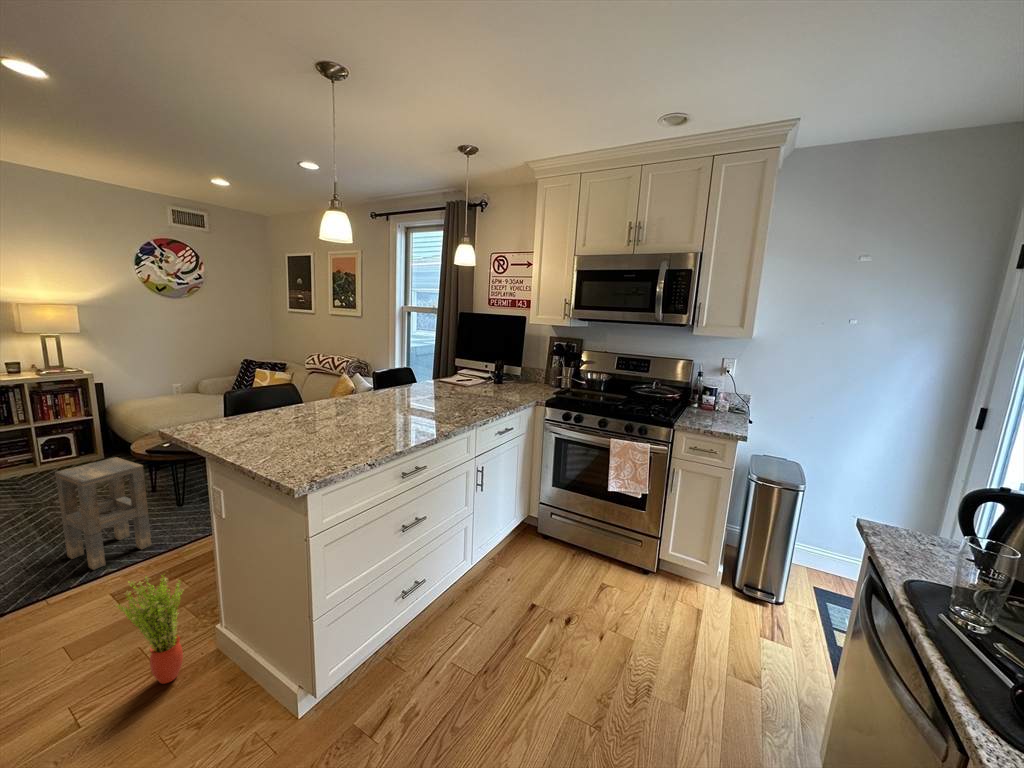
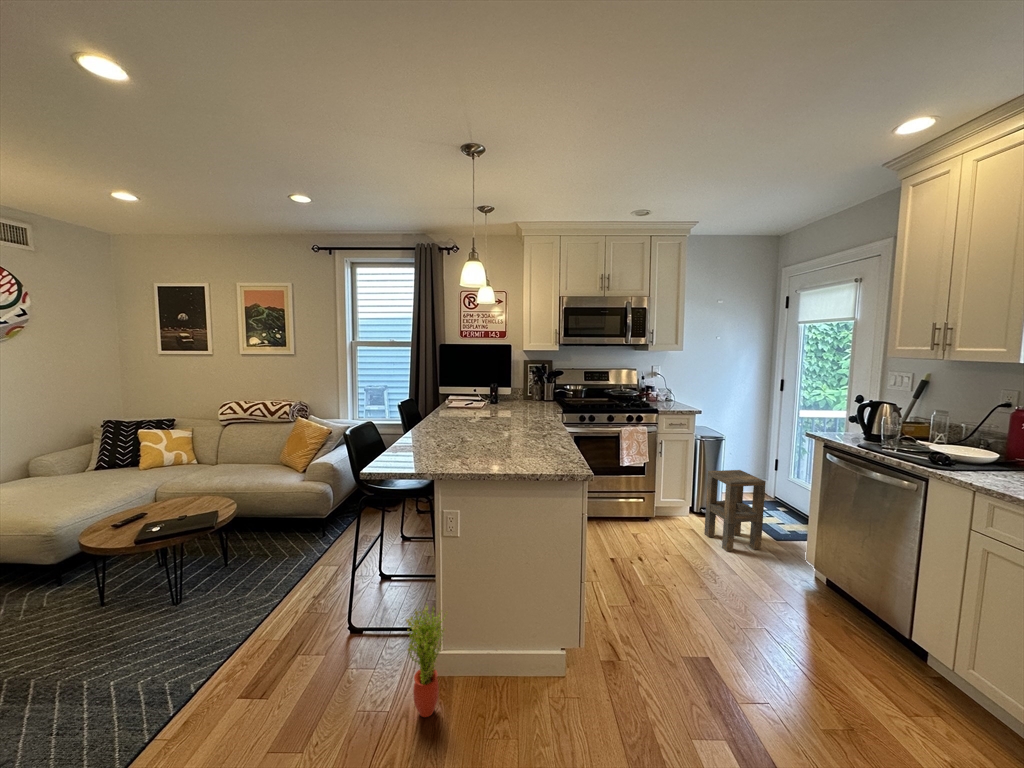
side table: present [55,457,152,570] -> present [704,470,766,551]

